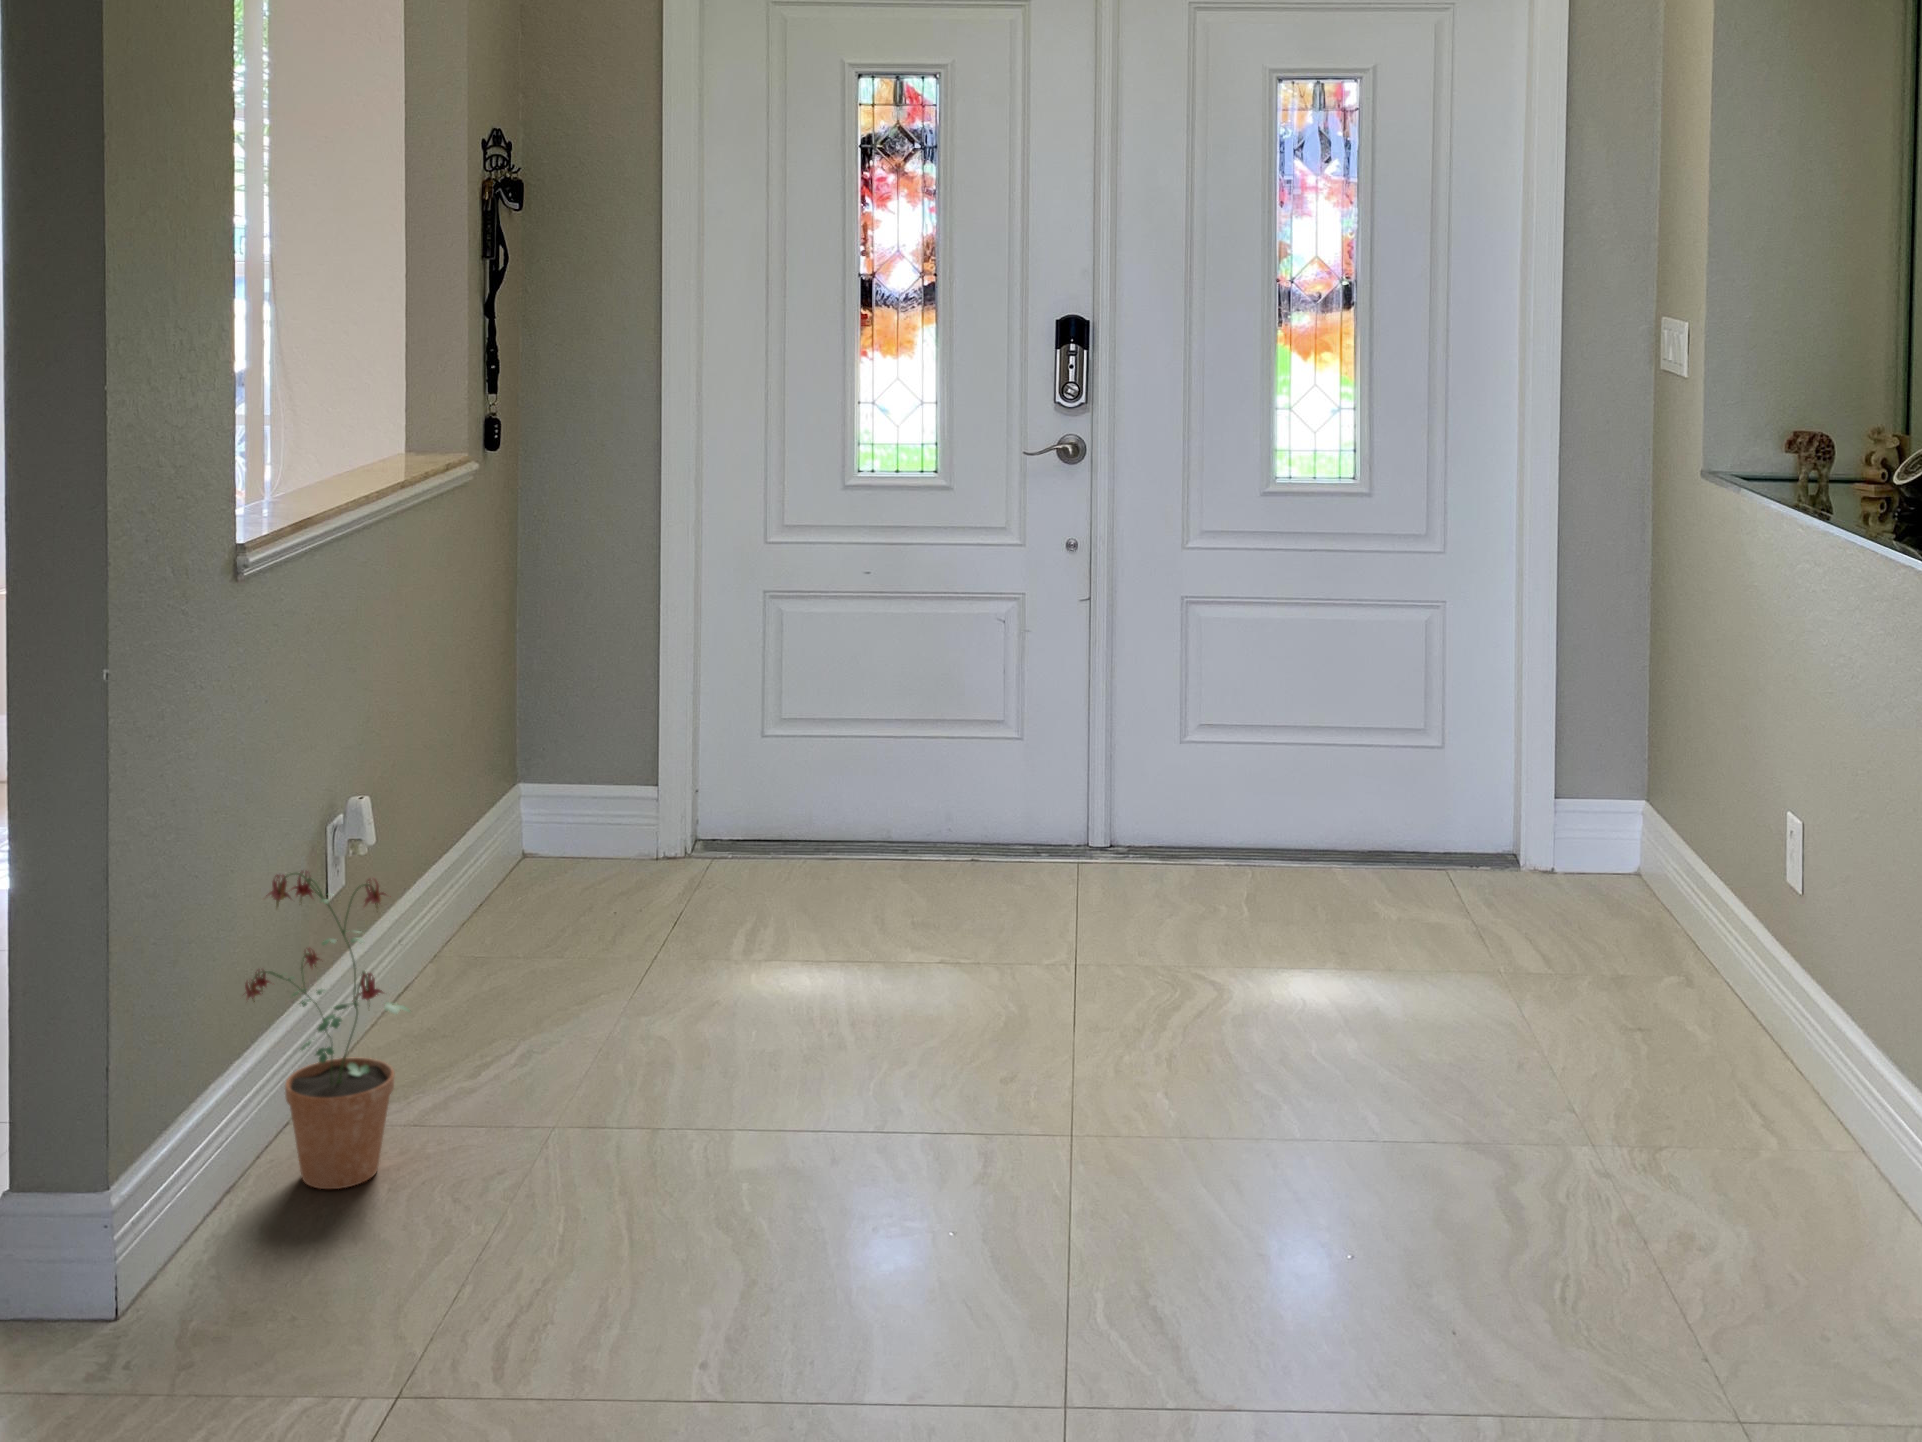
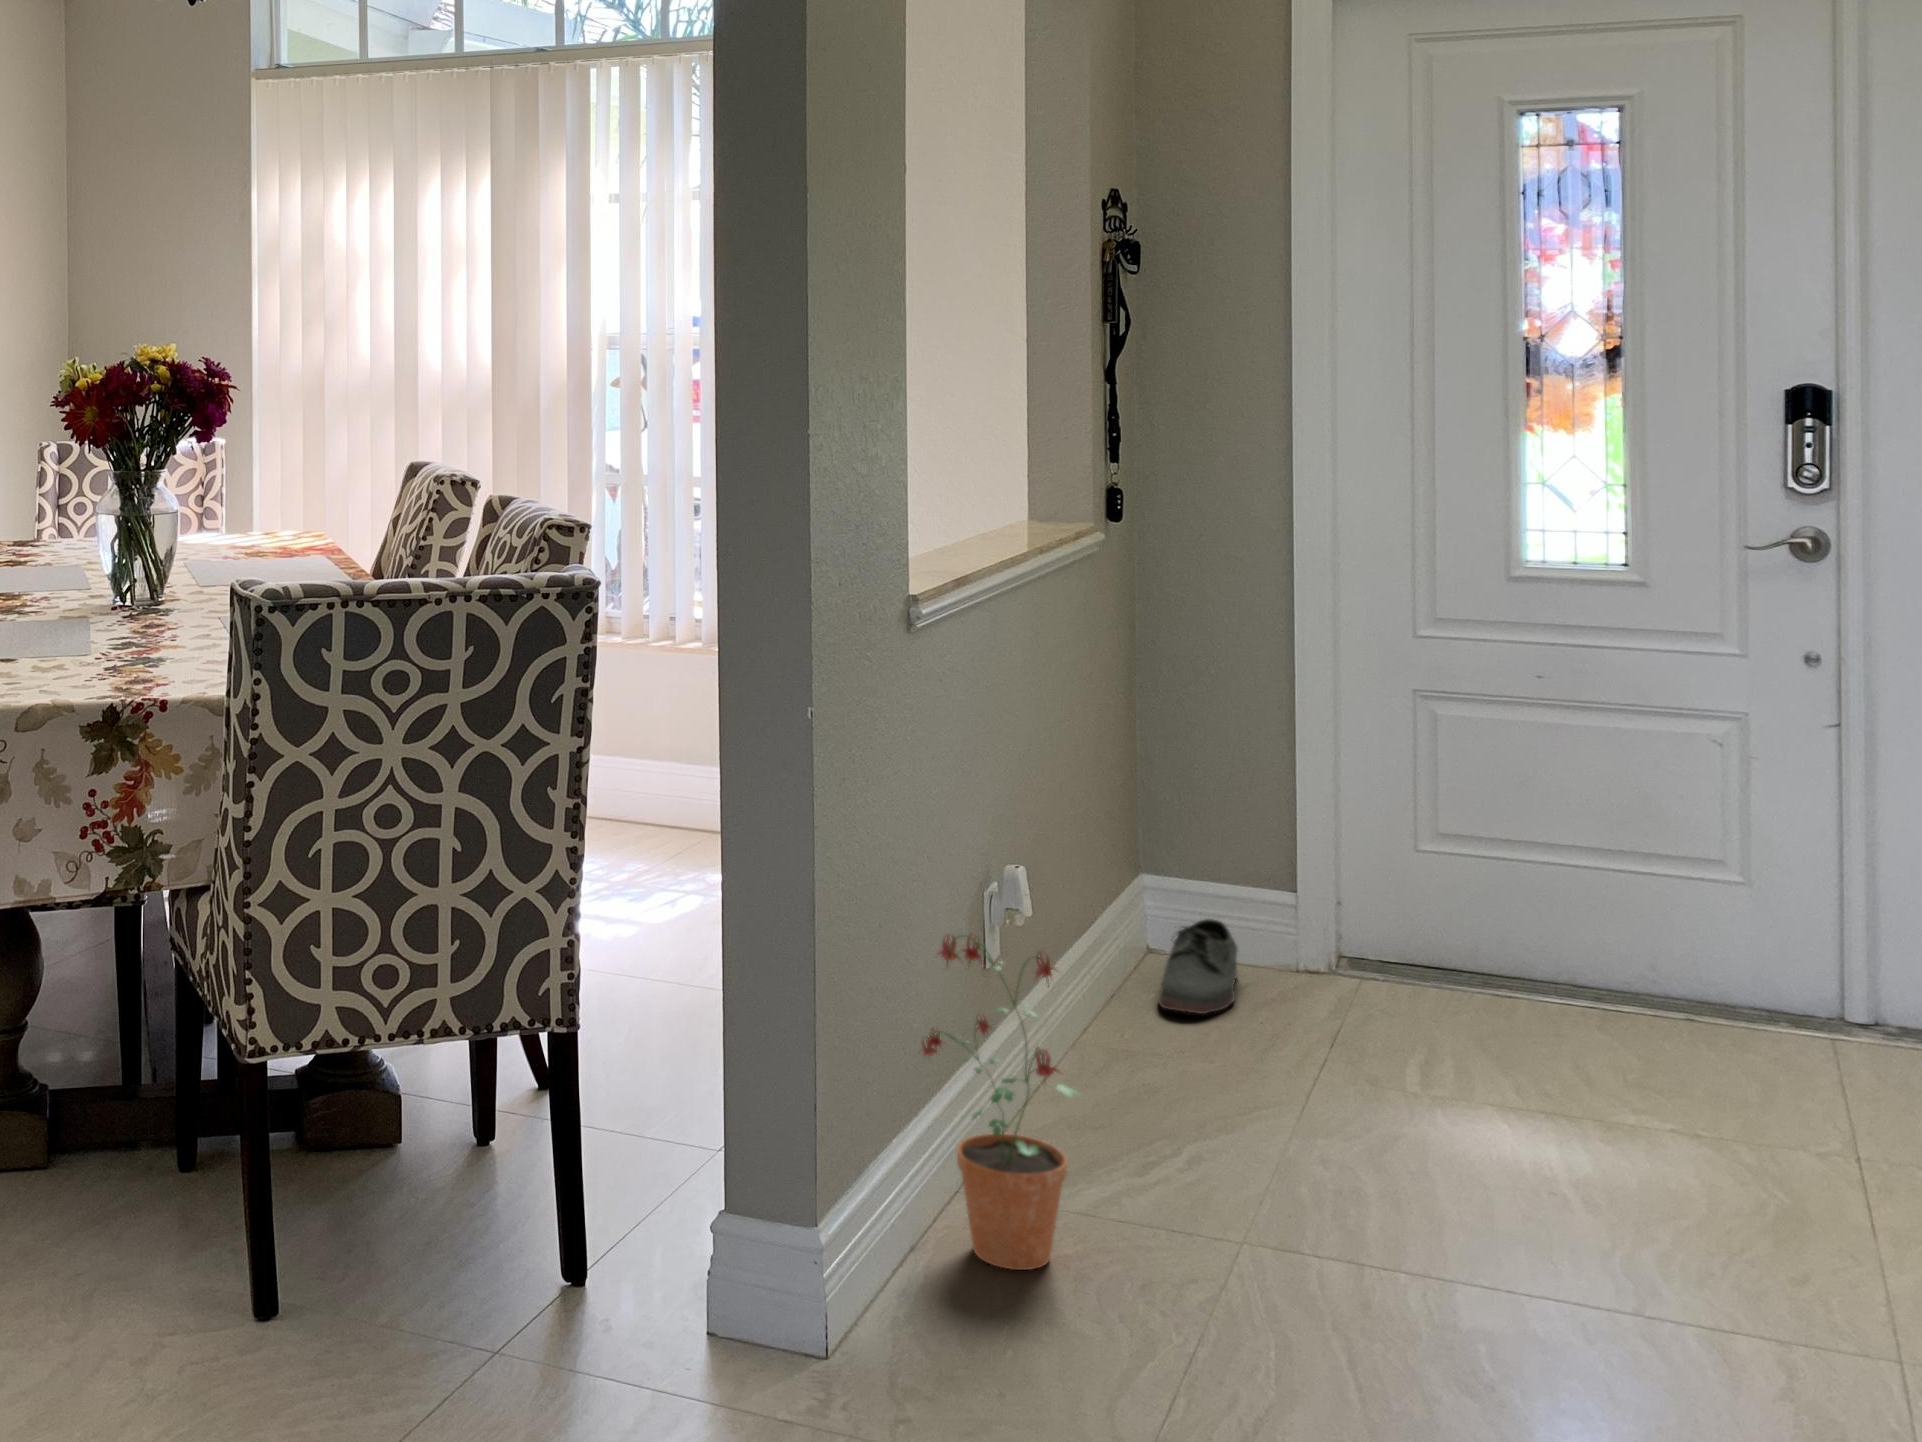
shoe: none [533,816,612,907] -> present [1158,919,1238,1014]

